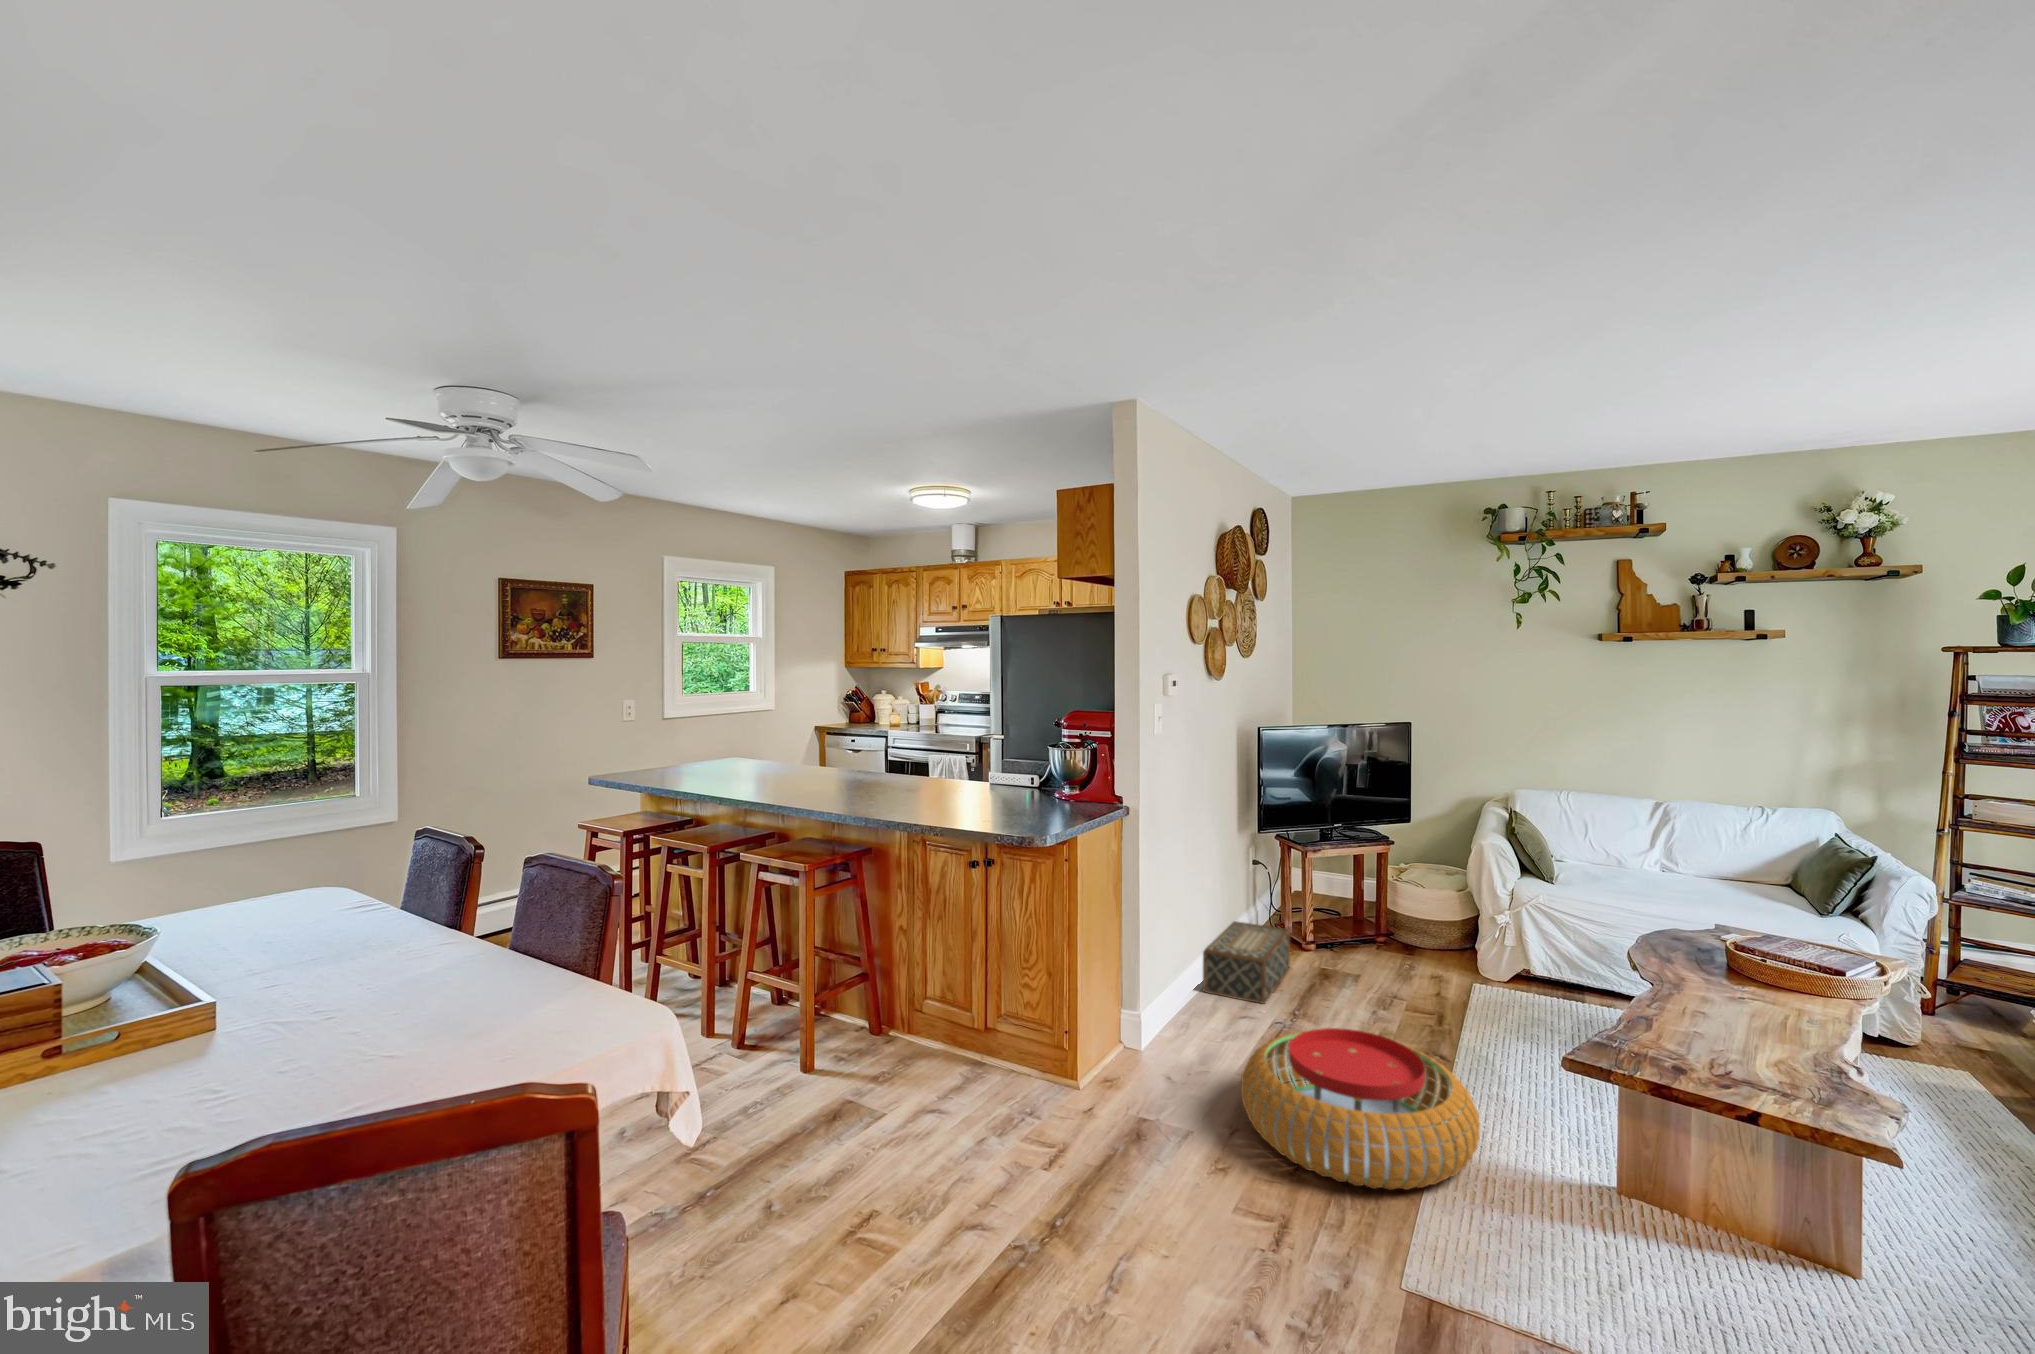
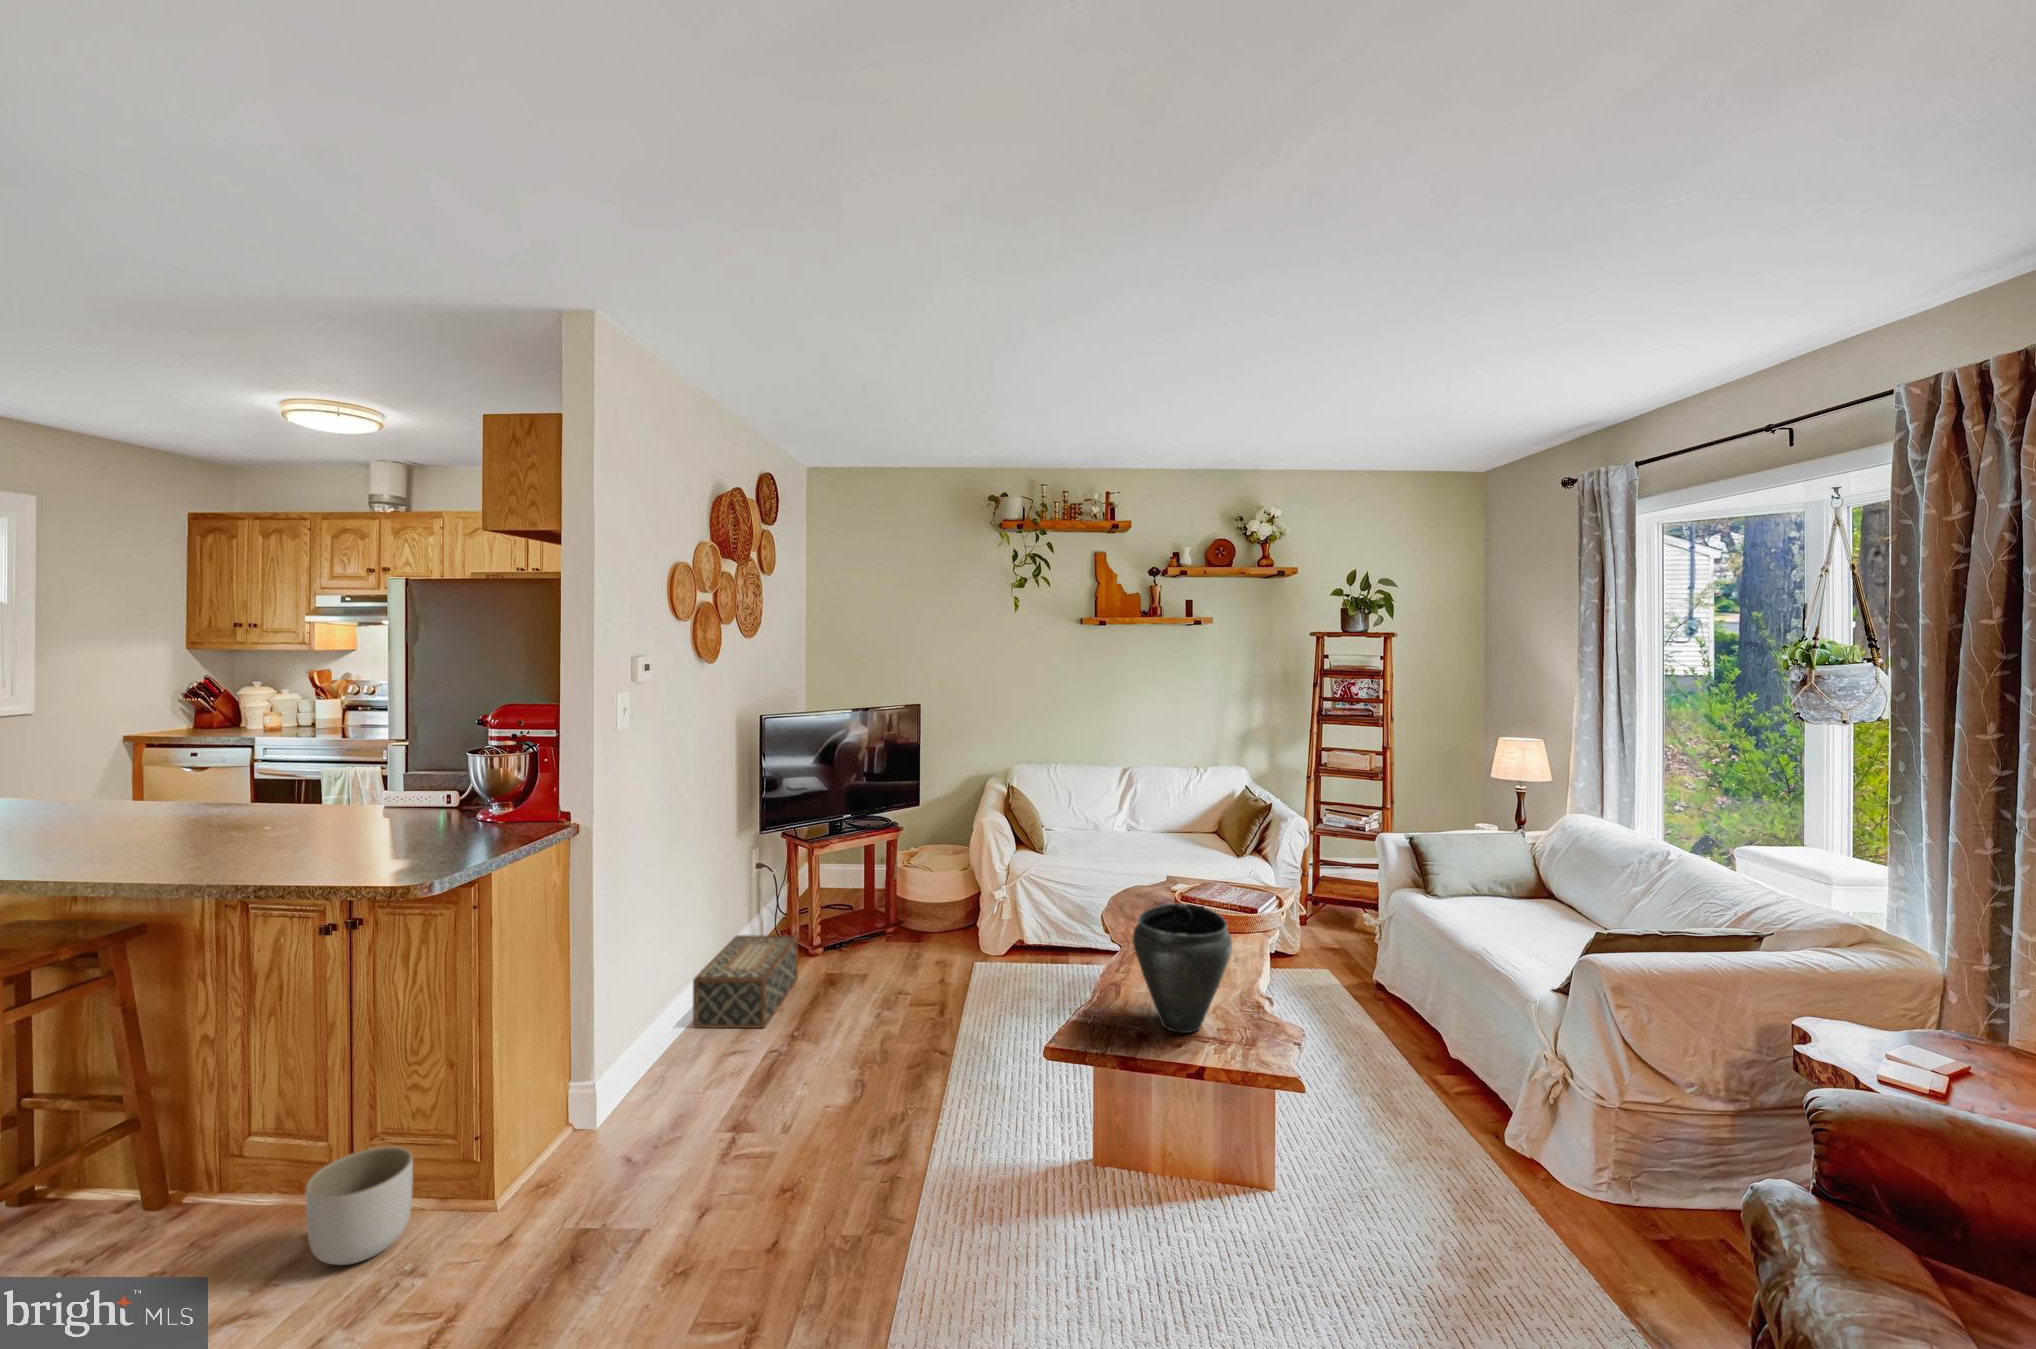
vase: none [1667,942,1800,1079] -> present [1133,903,1232,1033]
planter: none [970,1024,1030,1098] -> present [305,1146,413,1265]
pouf: present [1241,1028,1480,1190] -> none [714,1051,972,1245]

